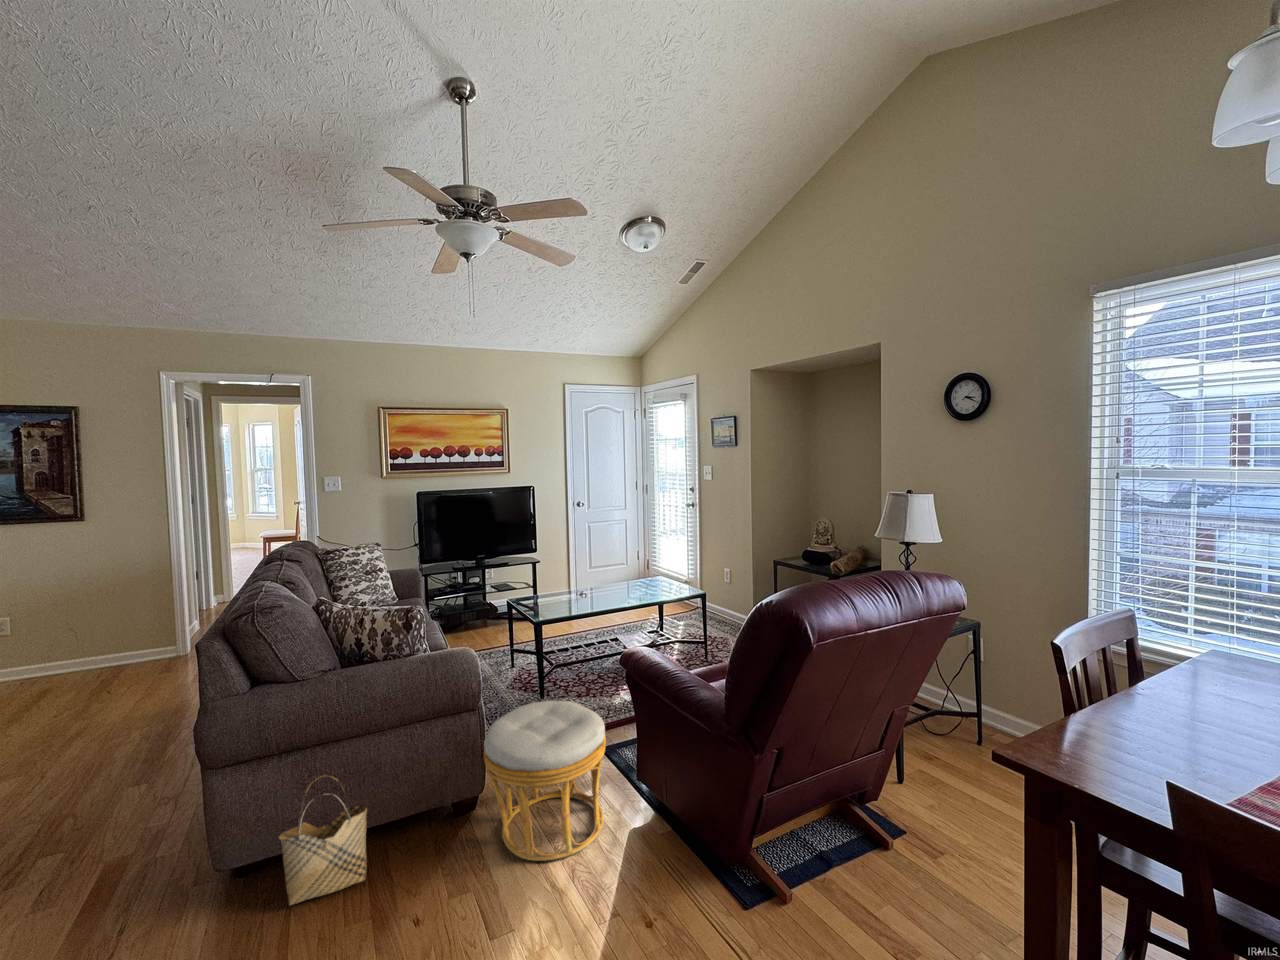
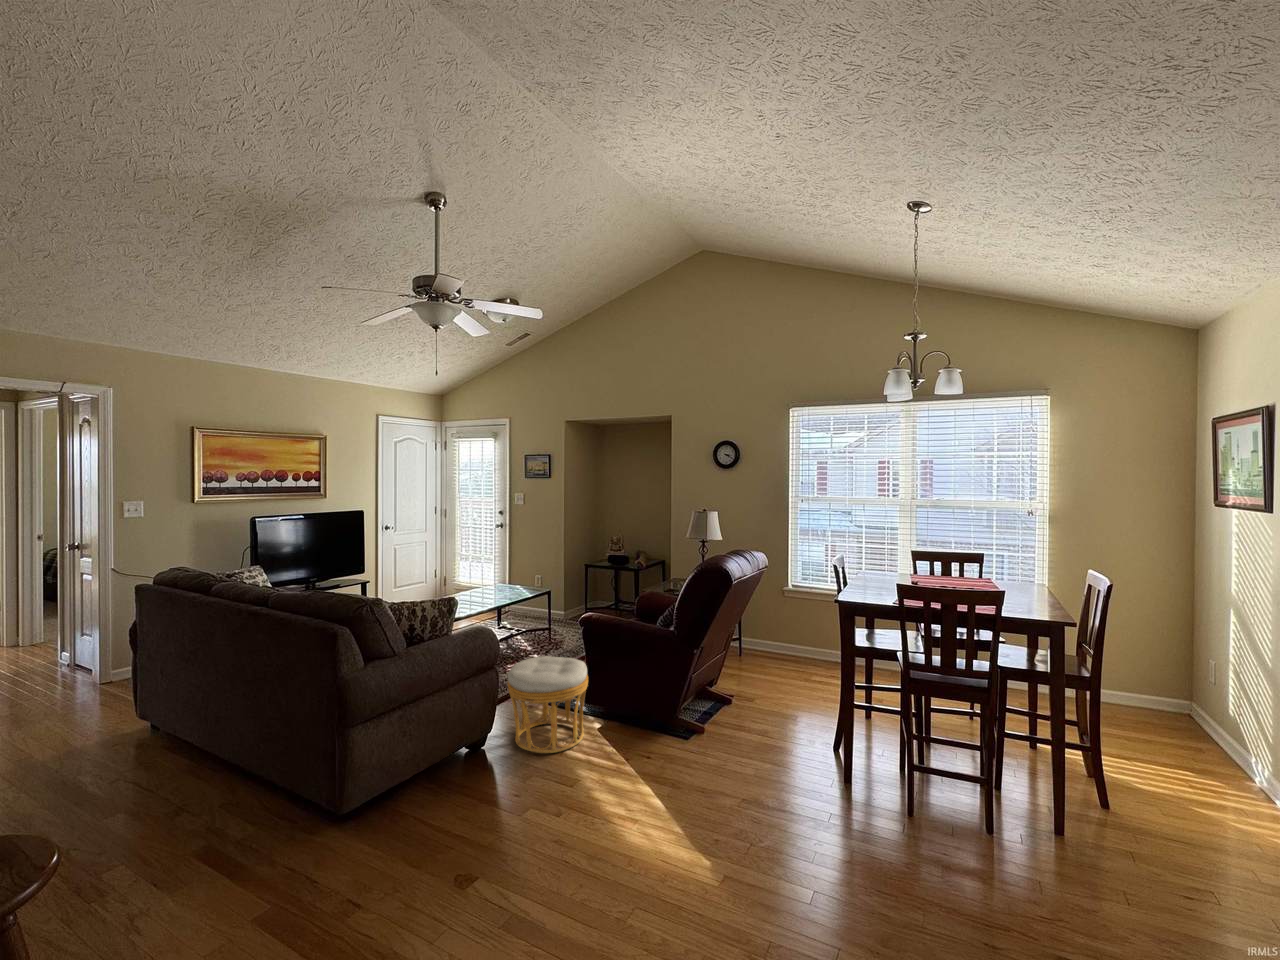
woven basket: present [279,775,367,905] -> none [410,720,459,809]

